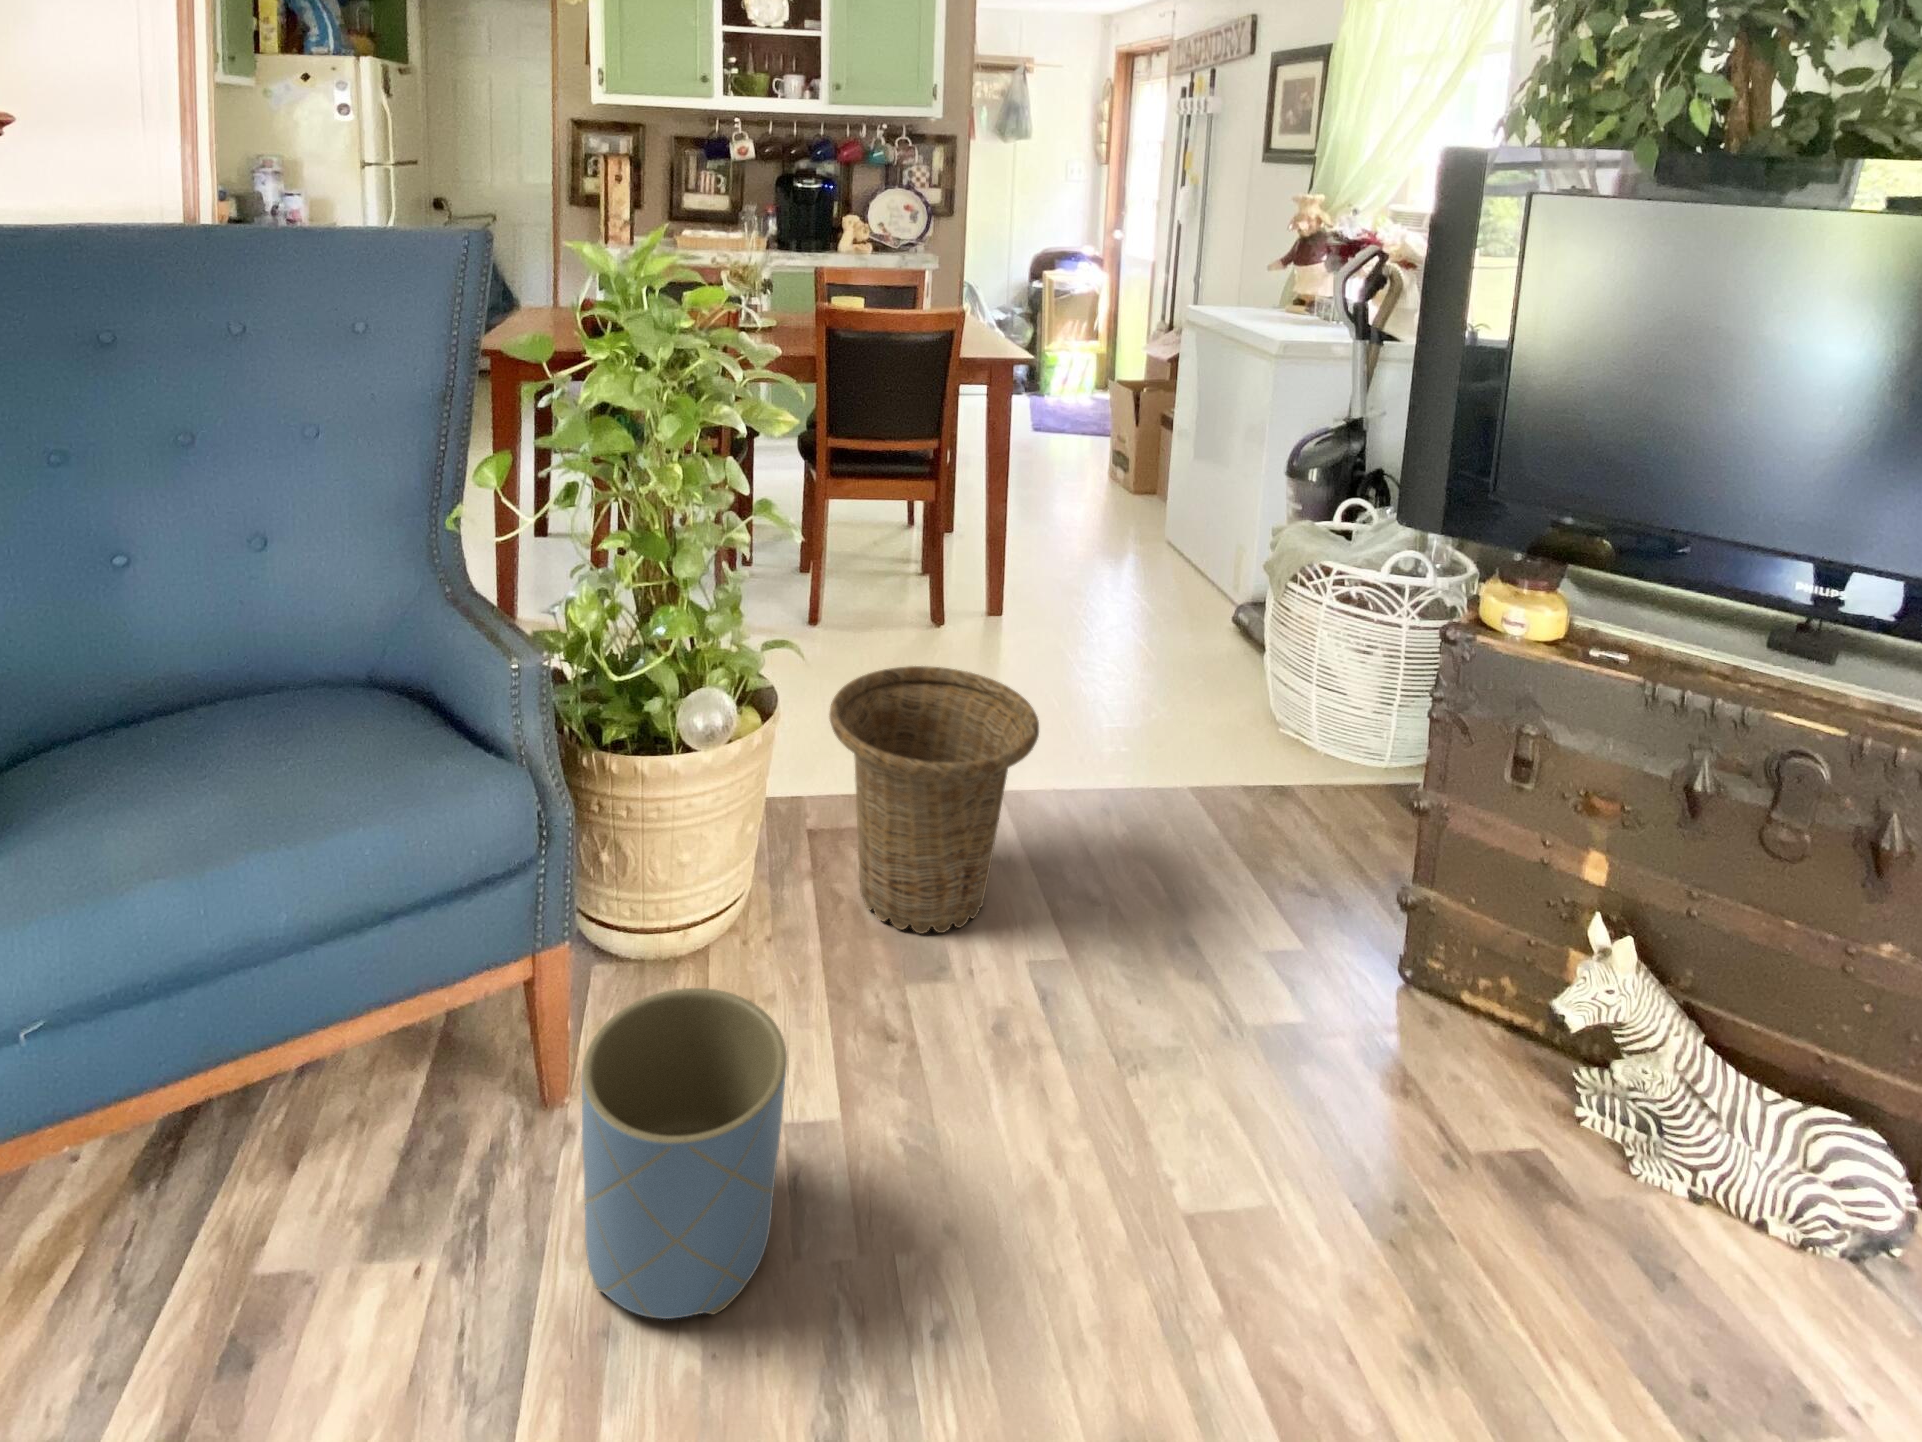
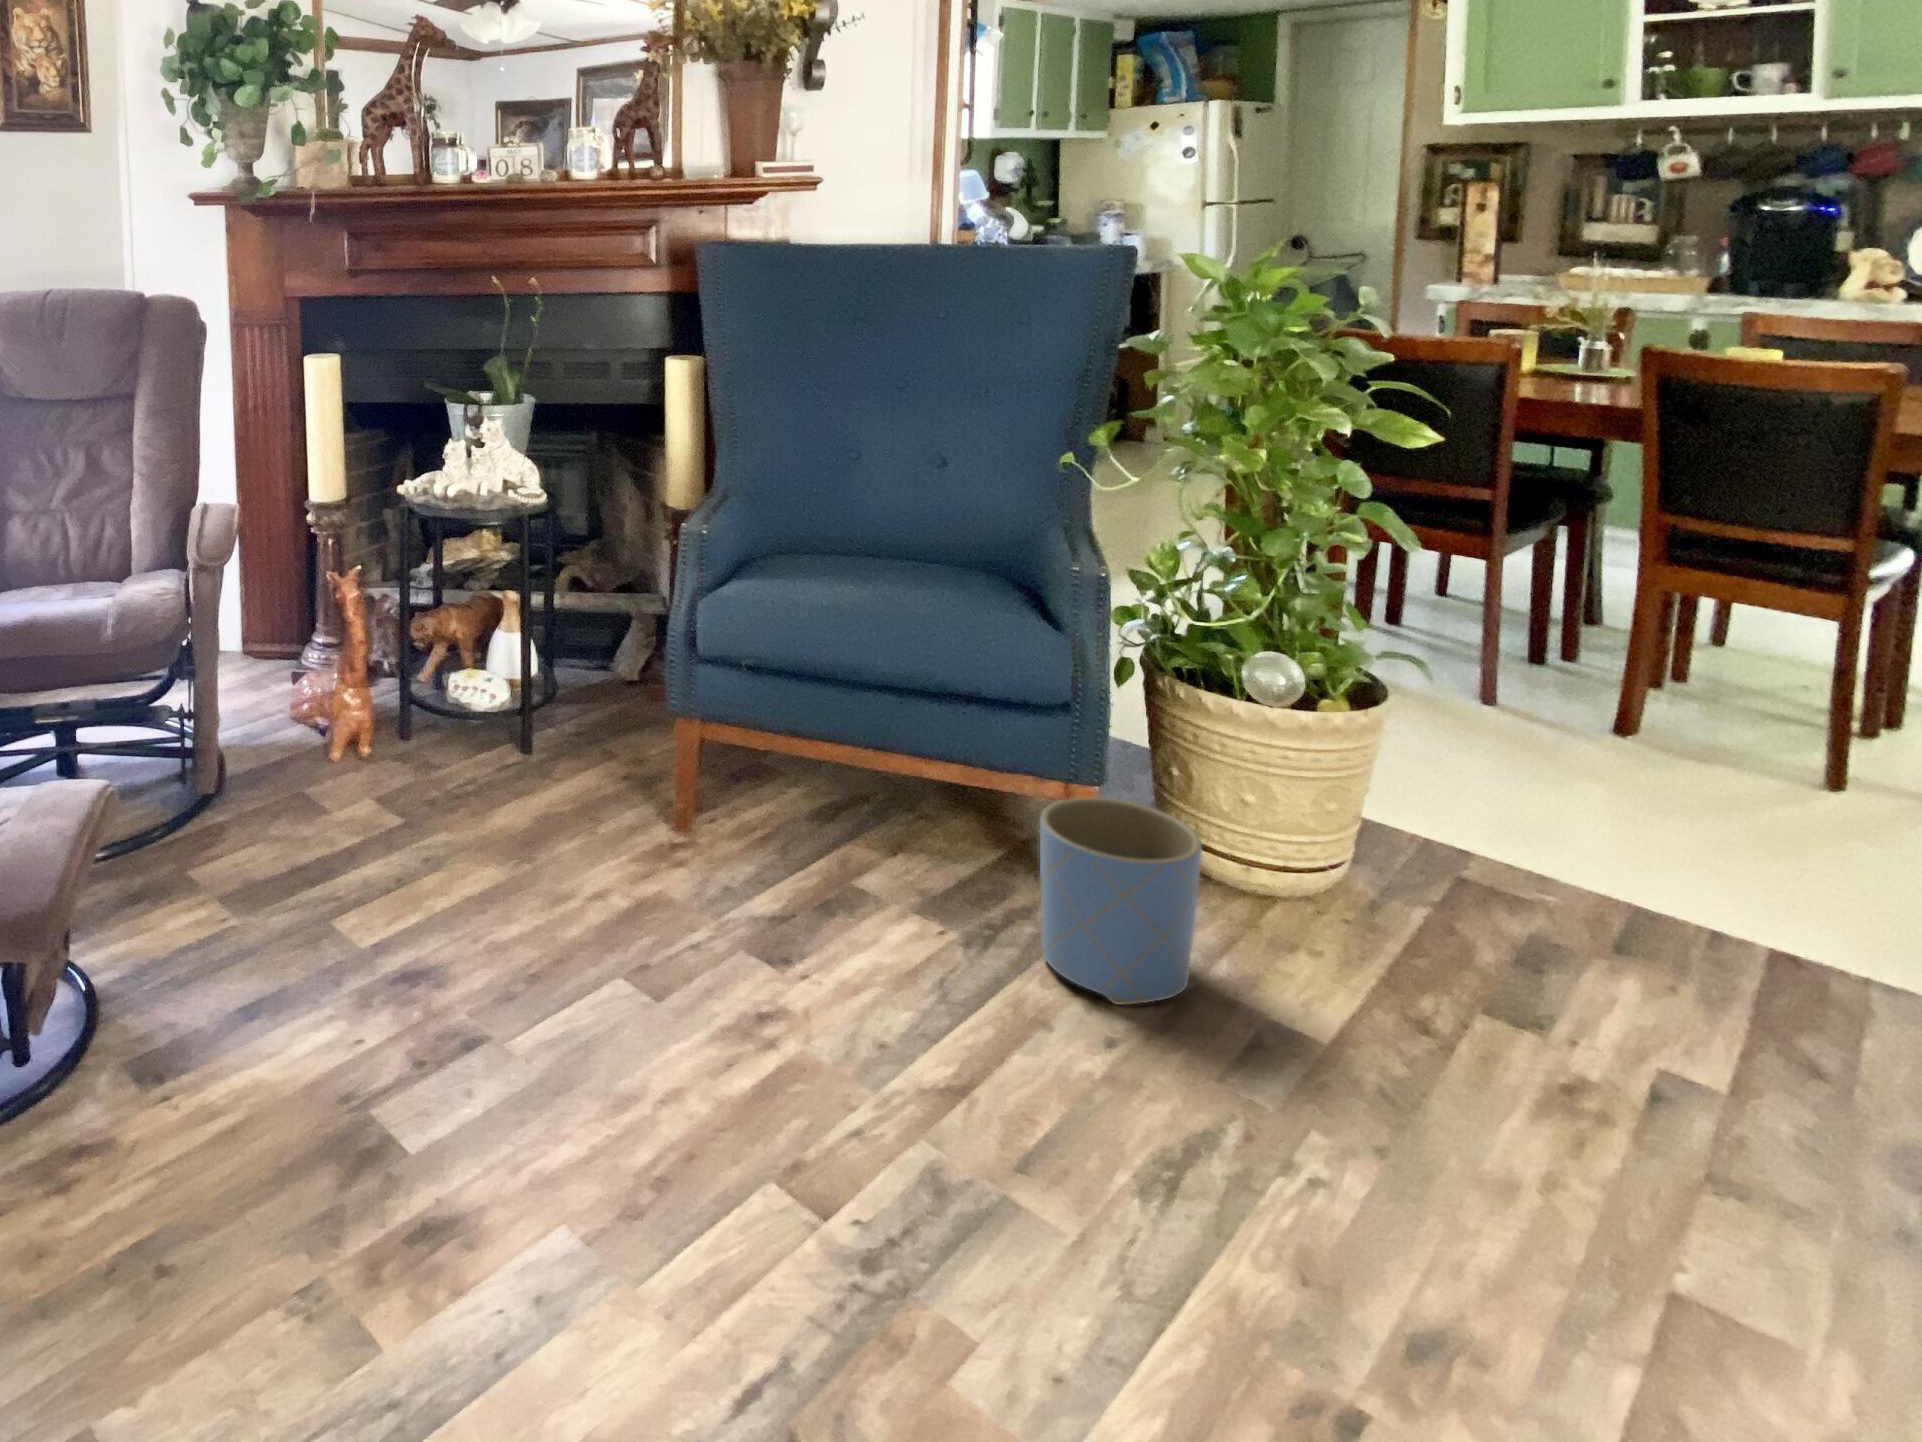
basket: present [829,666,1039,934] -> none [1401,697,1673,964]

